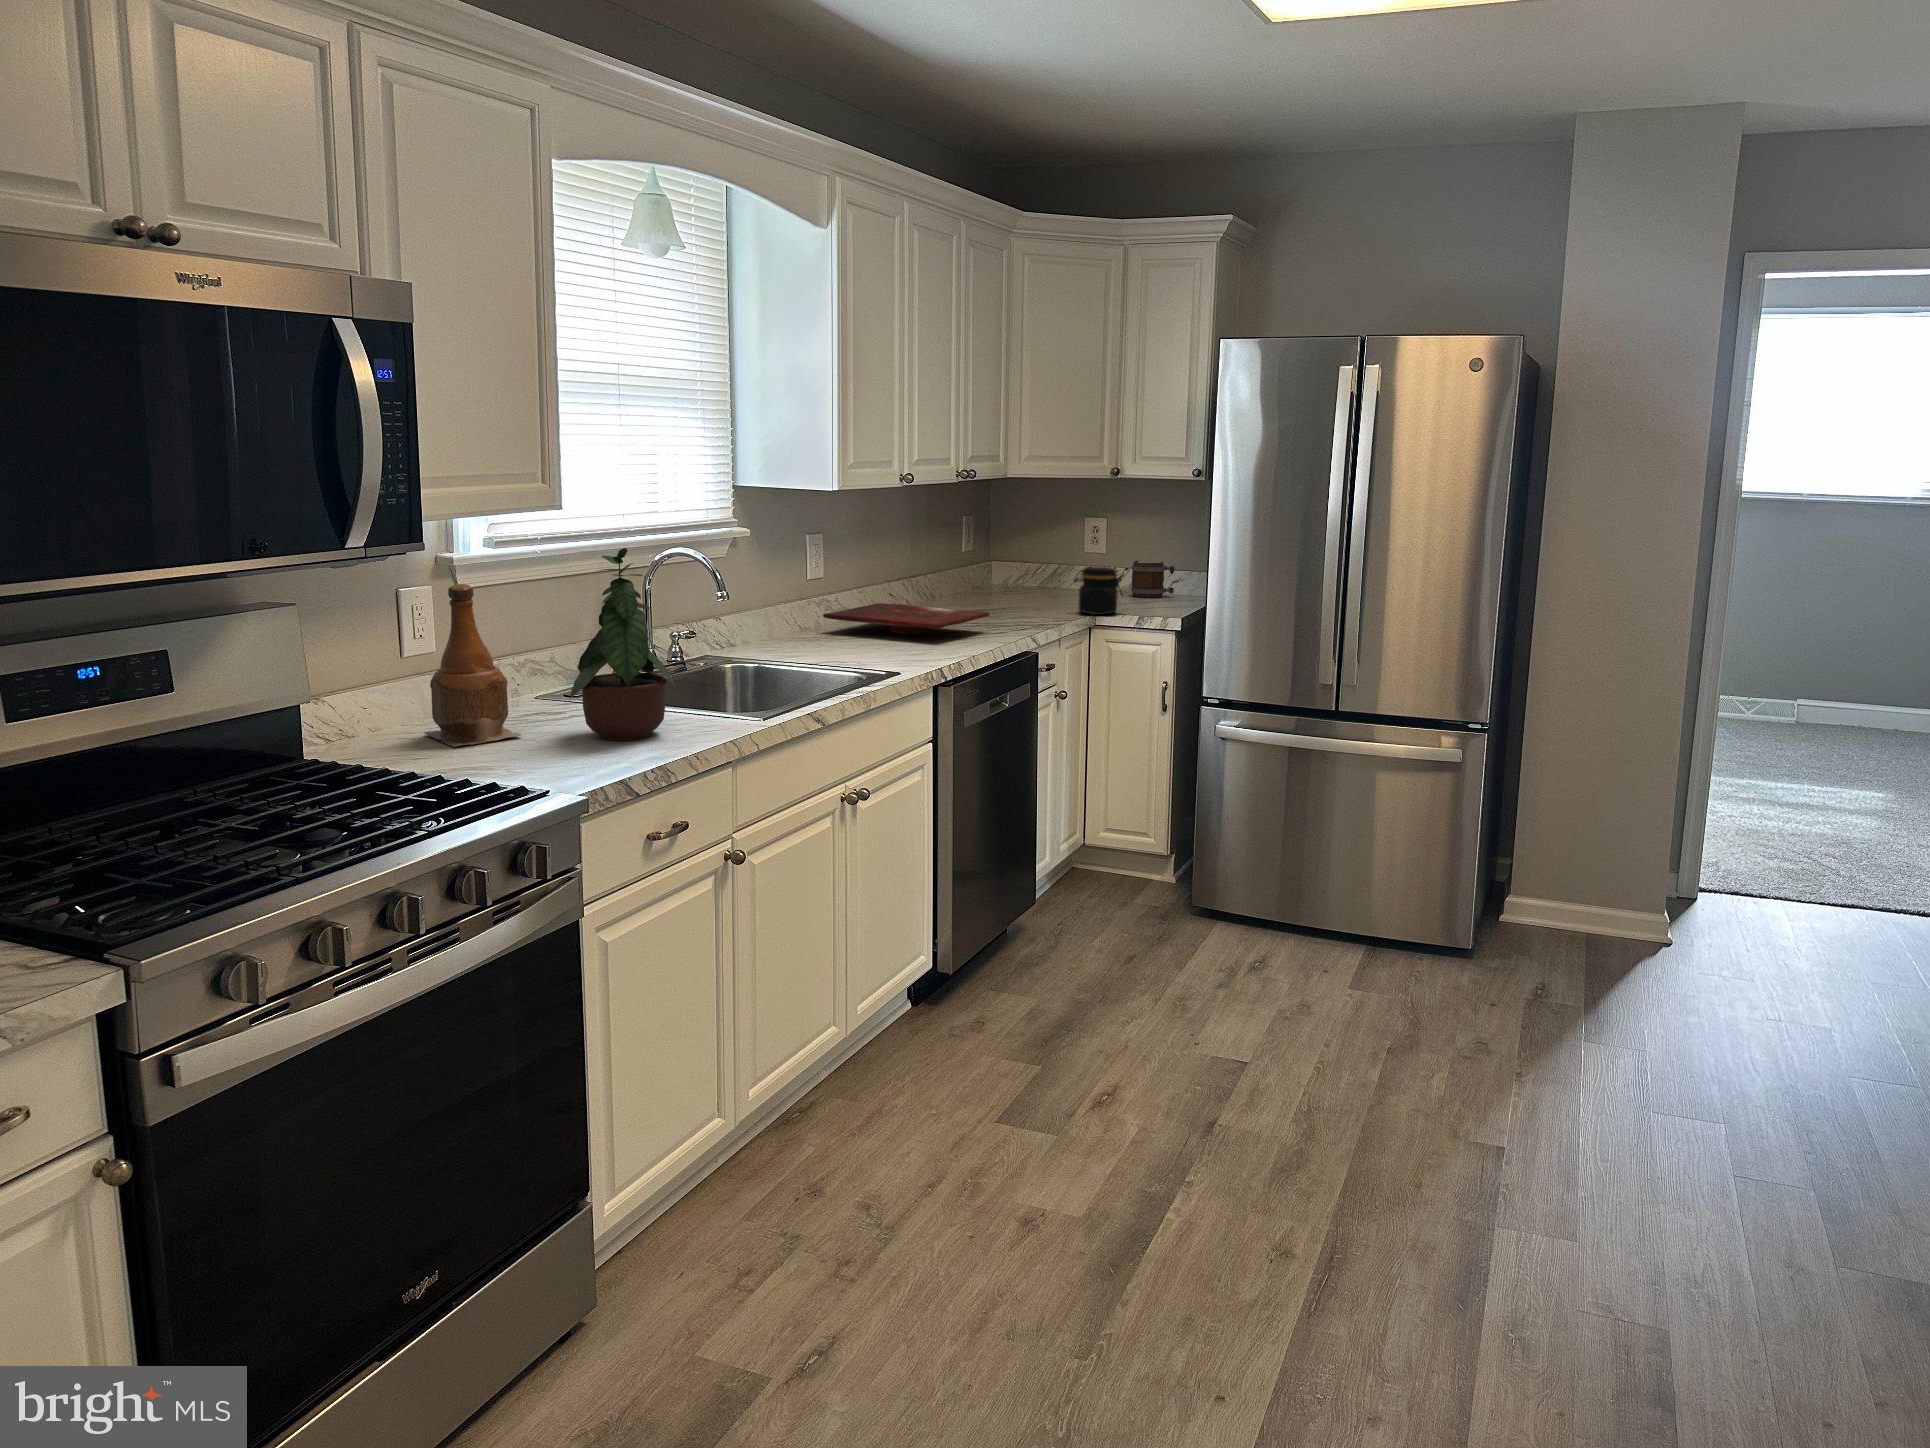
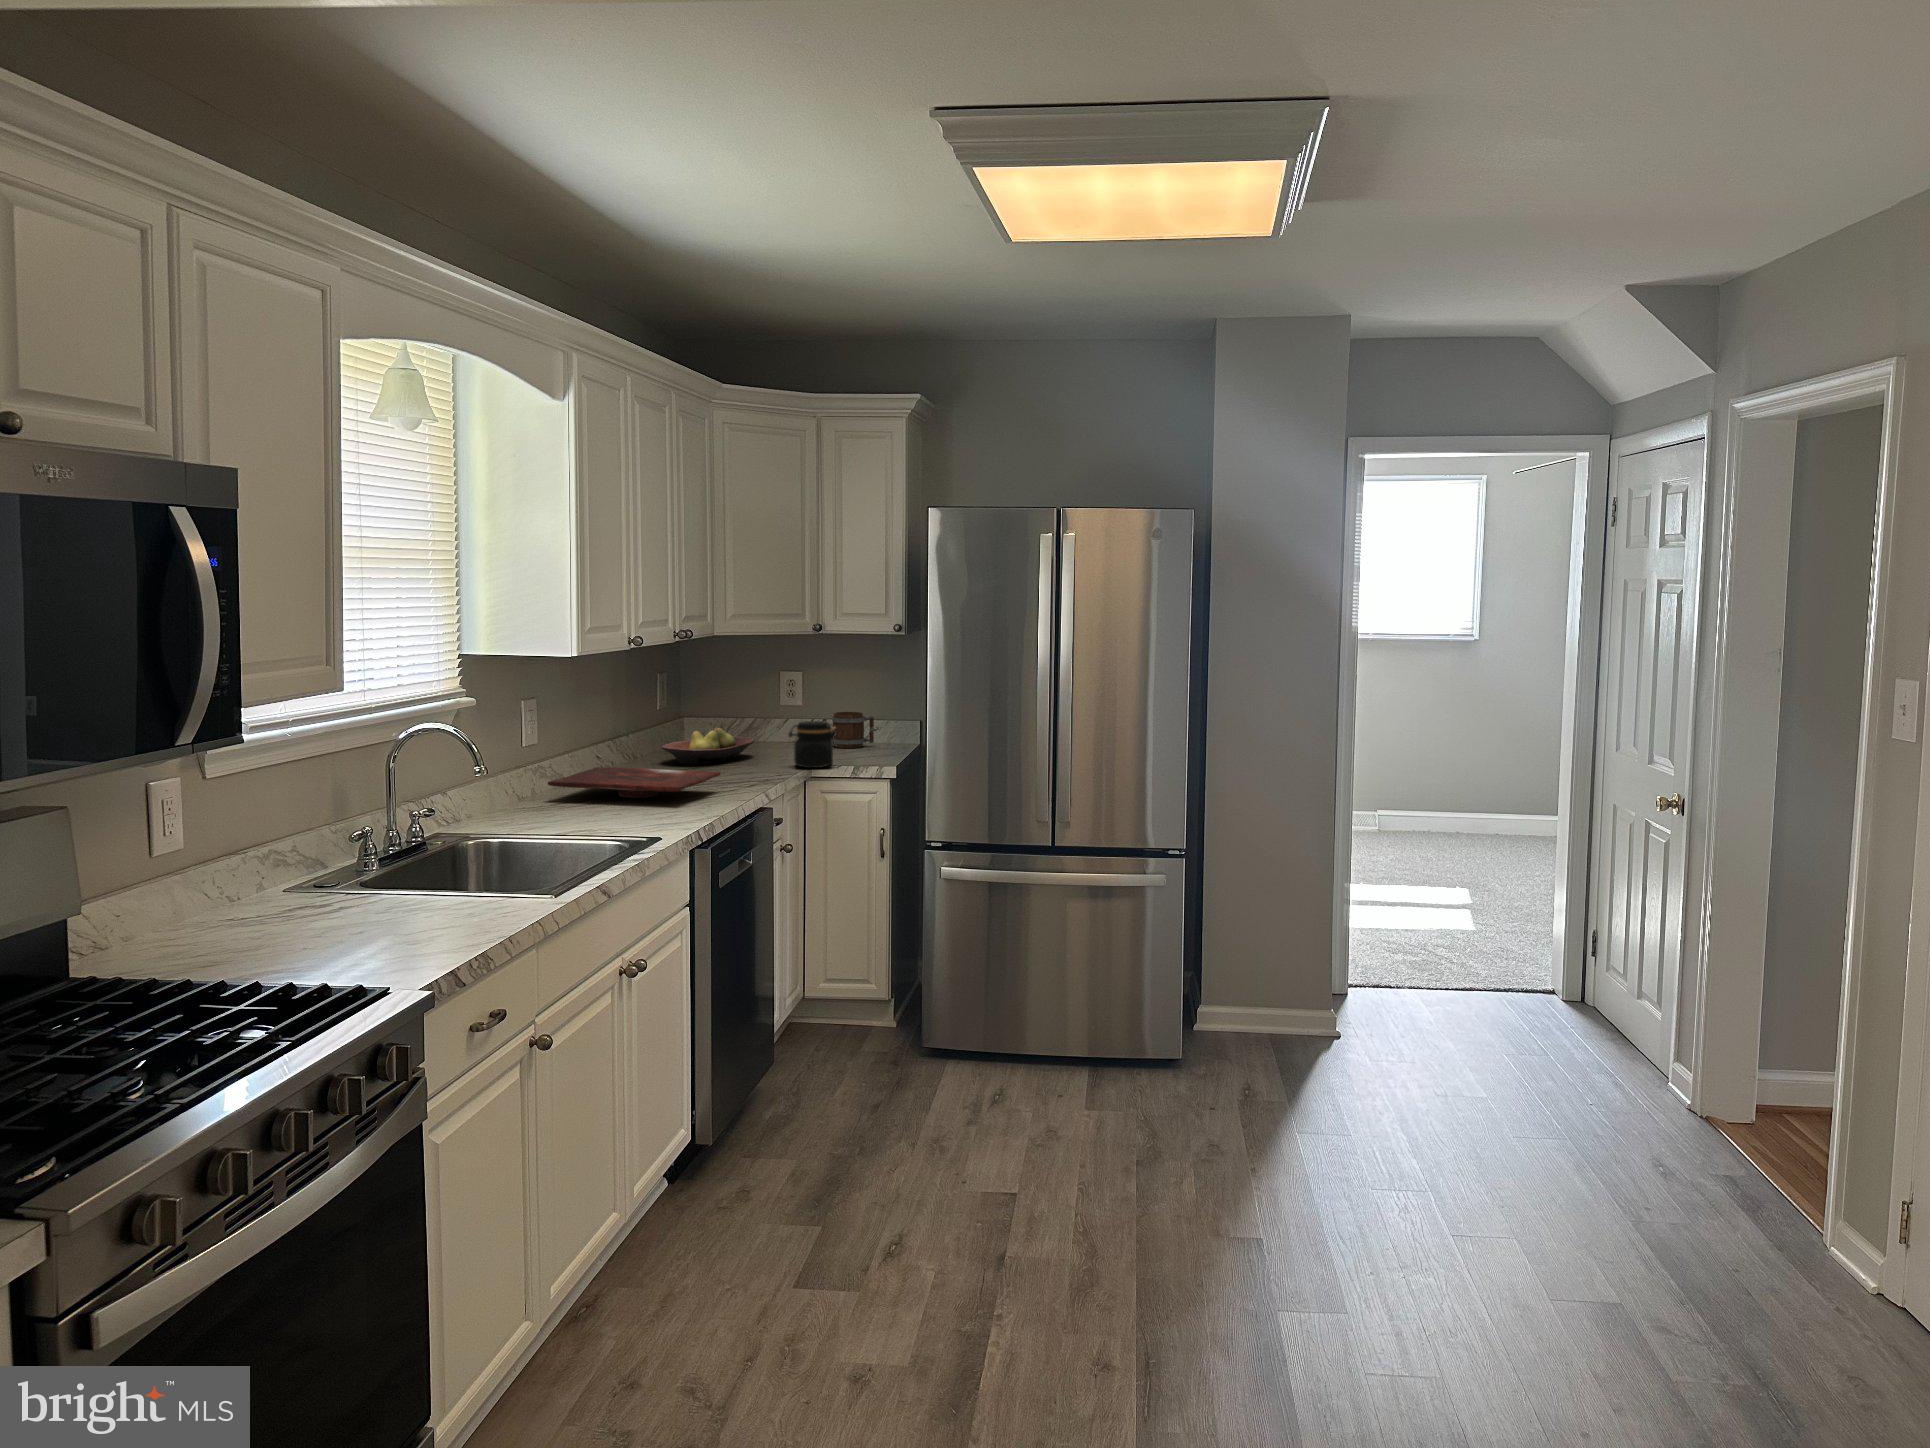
potted plant: present [569,548,675,740] -> none [355,730,483,930]
fruit bowl: none [954,571,1047,607] -> present [662,728,754,765]
bottle: present [424,584,522,747] -> none [186,775,308,952]

